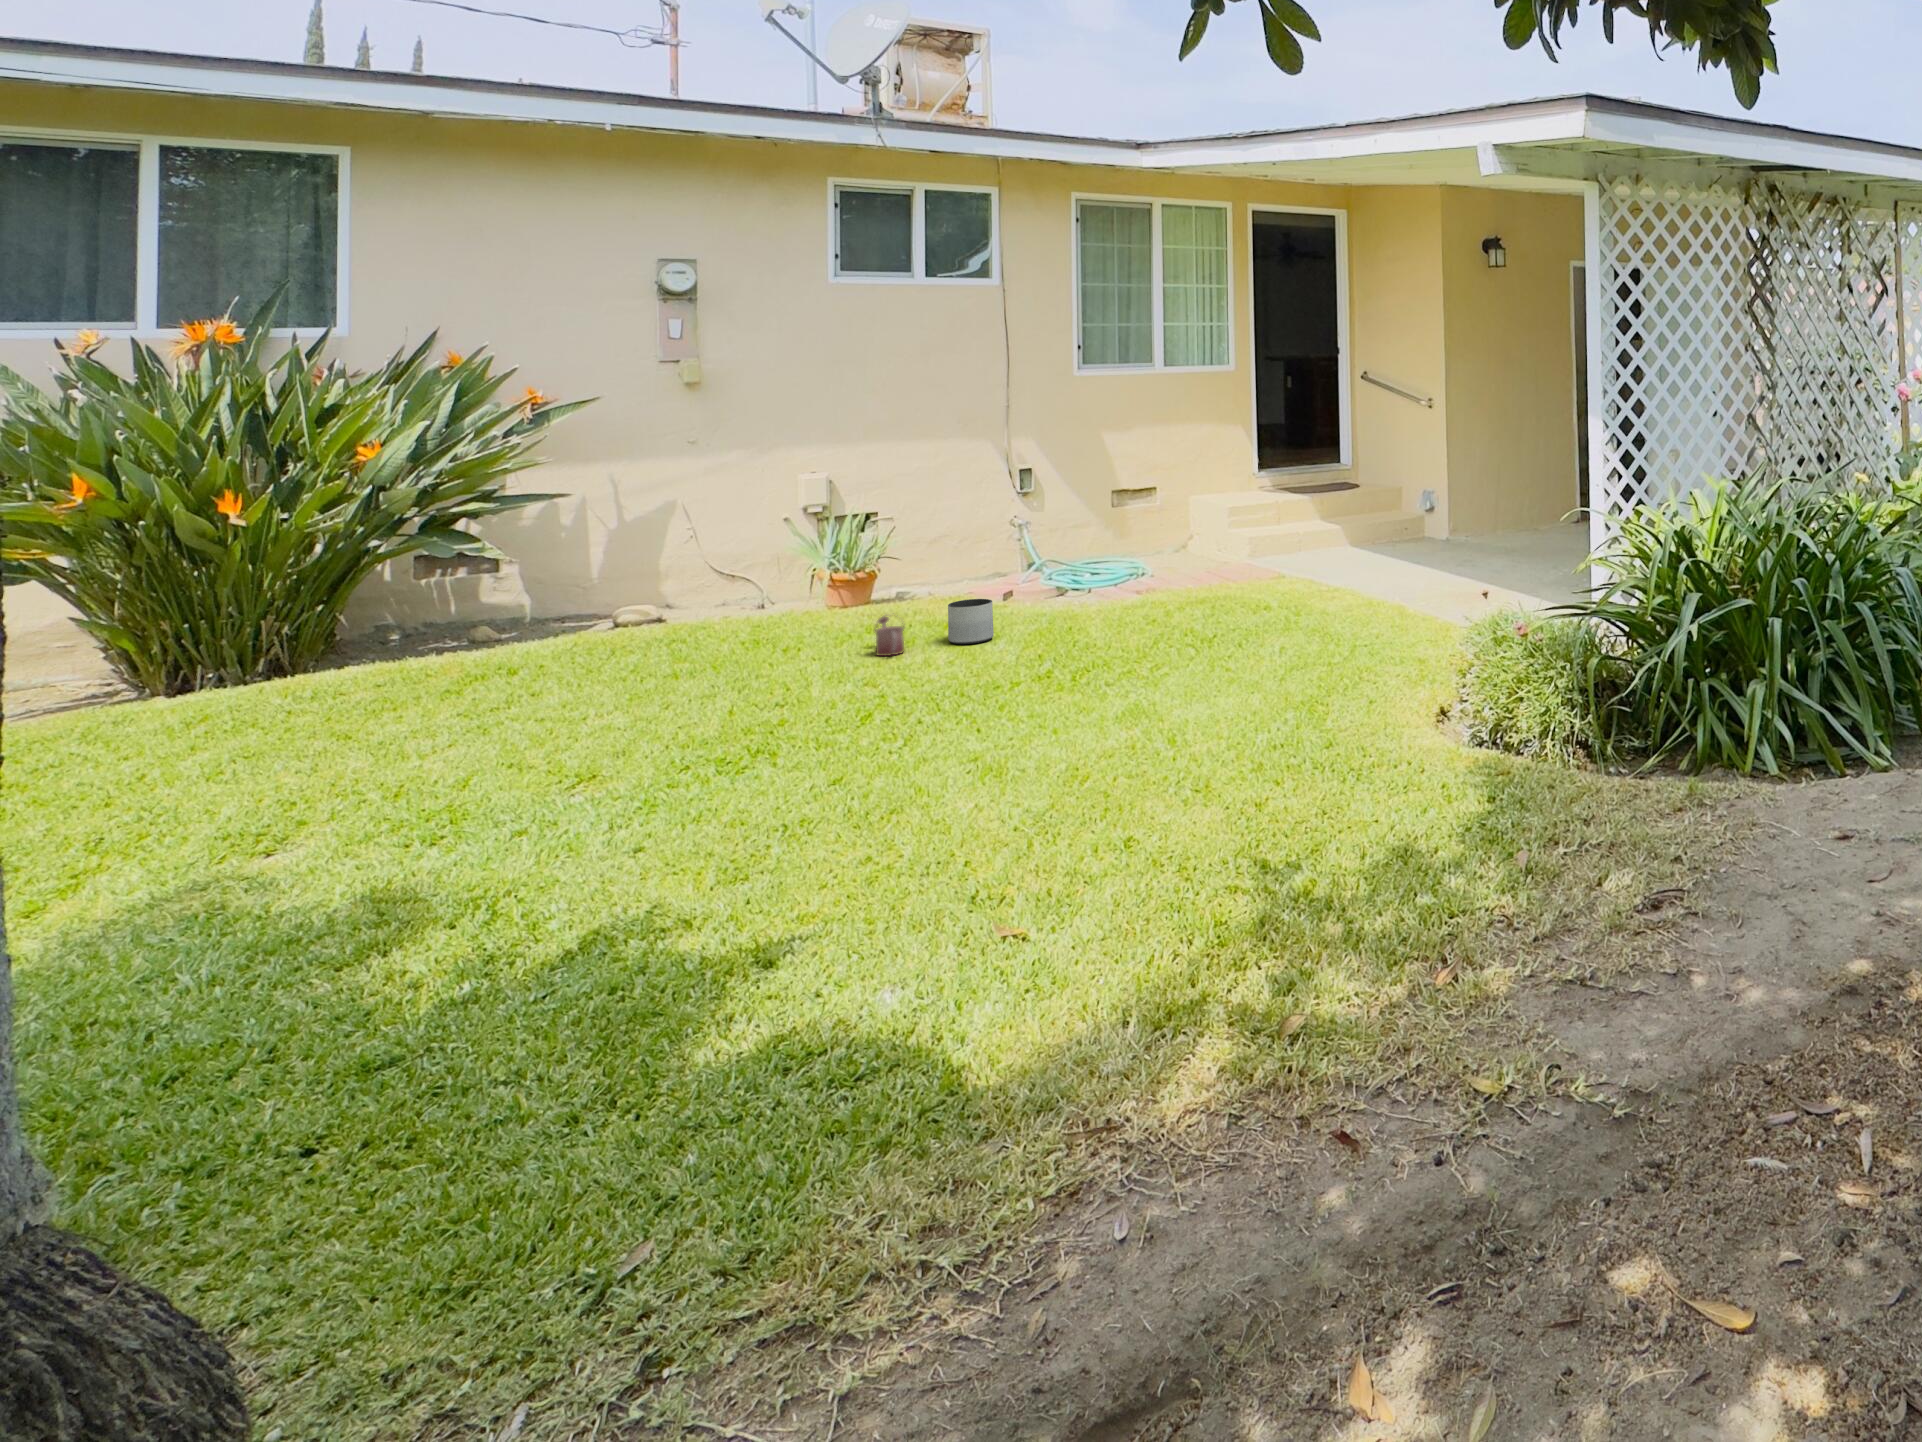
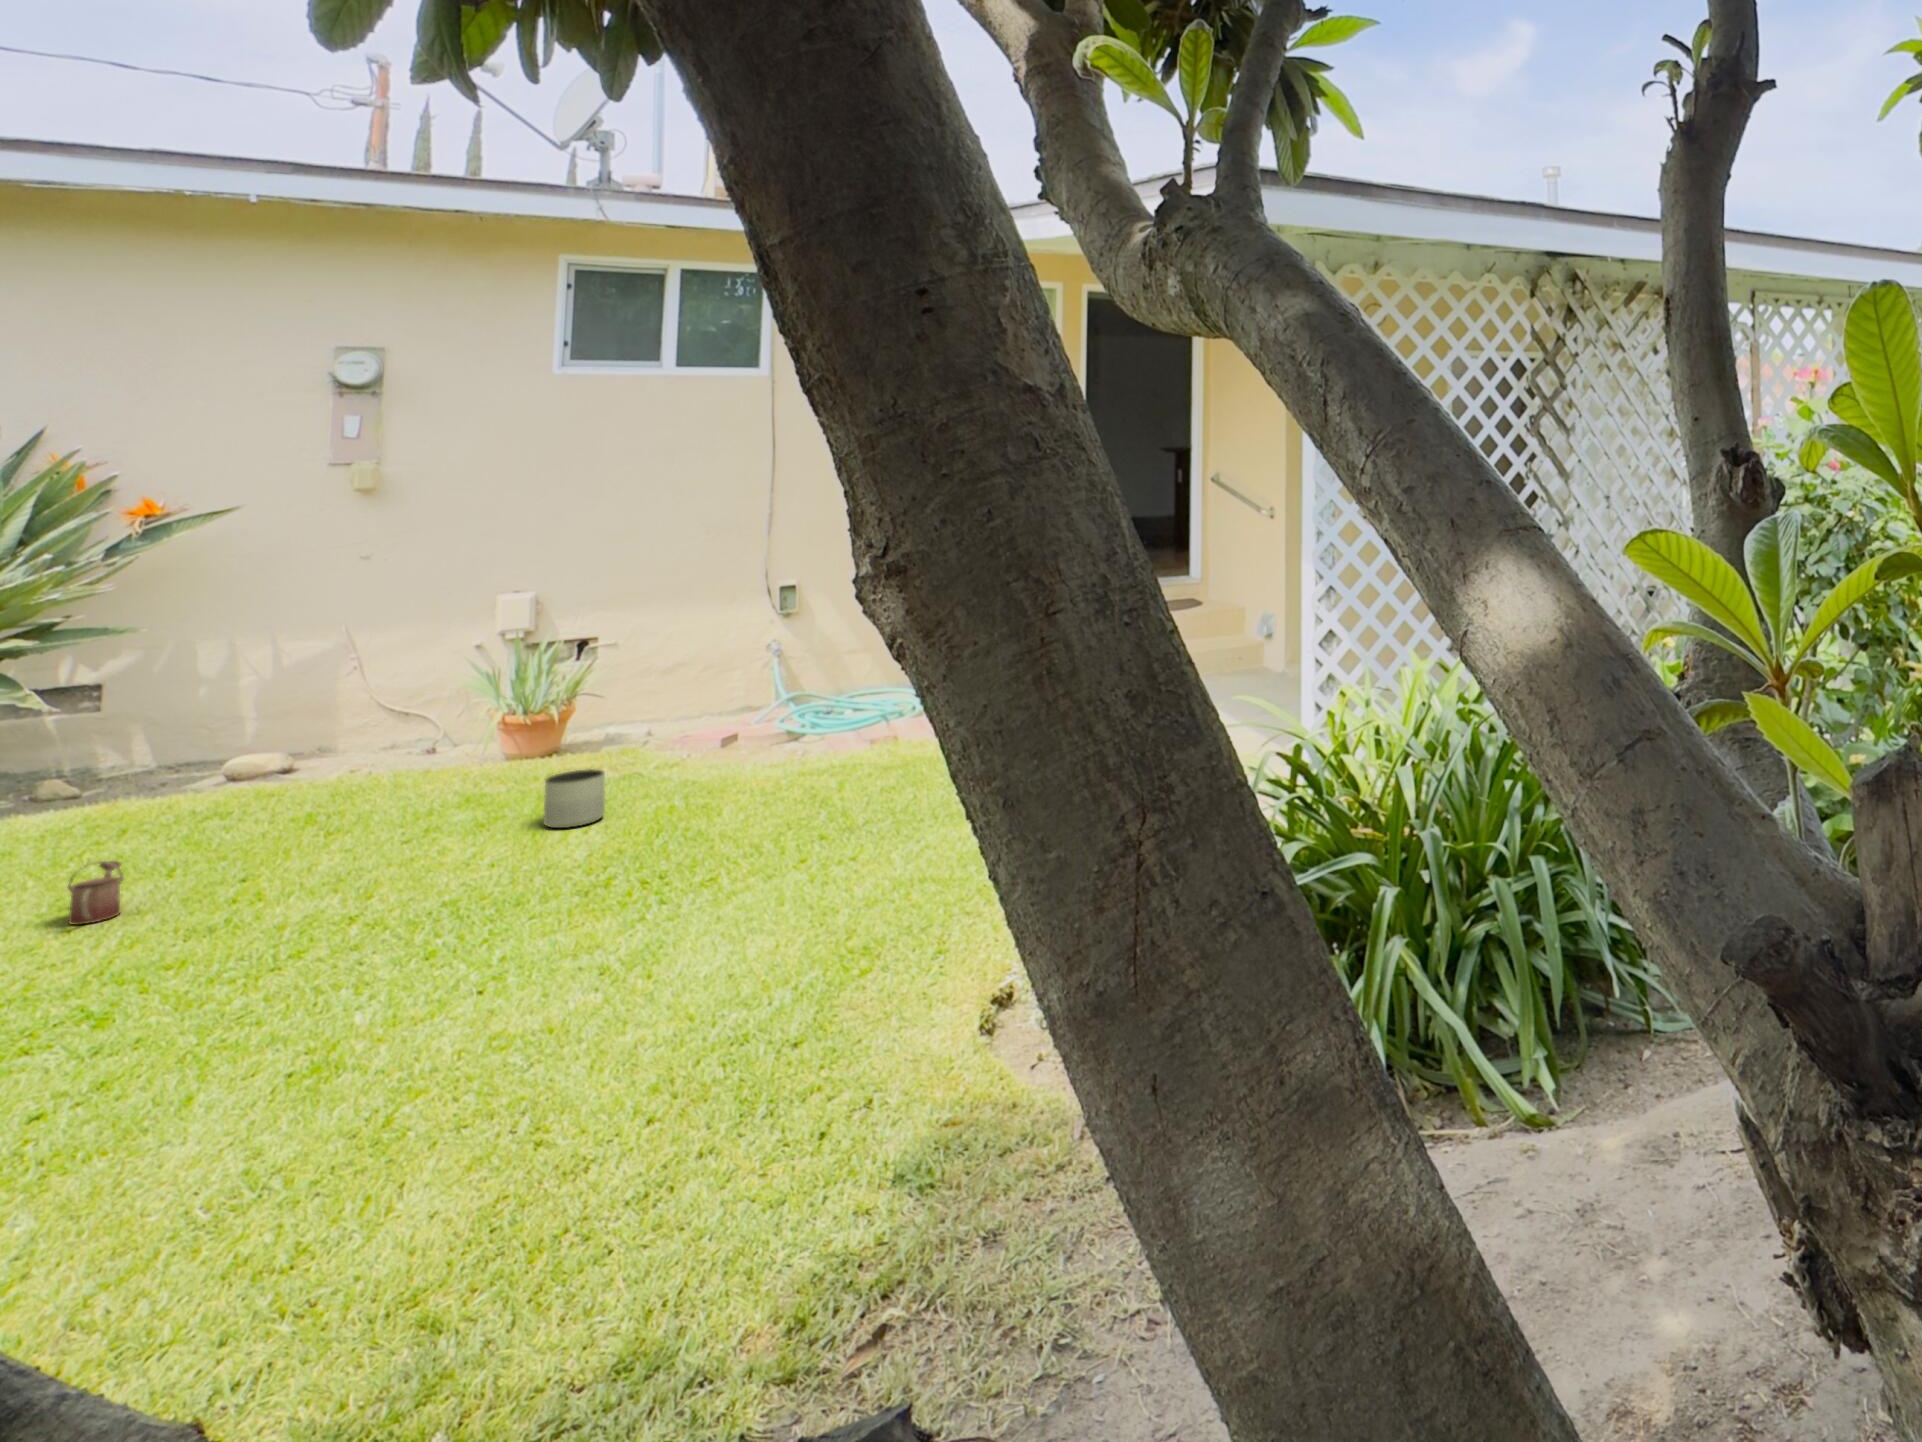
watering can: present [875,616,904,656] -> present [68,861,124,925]

